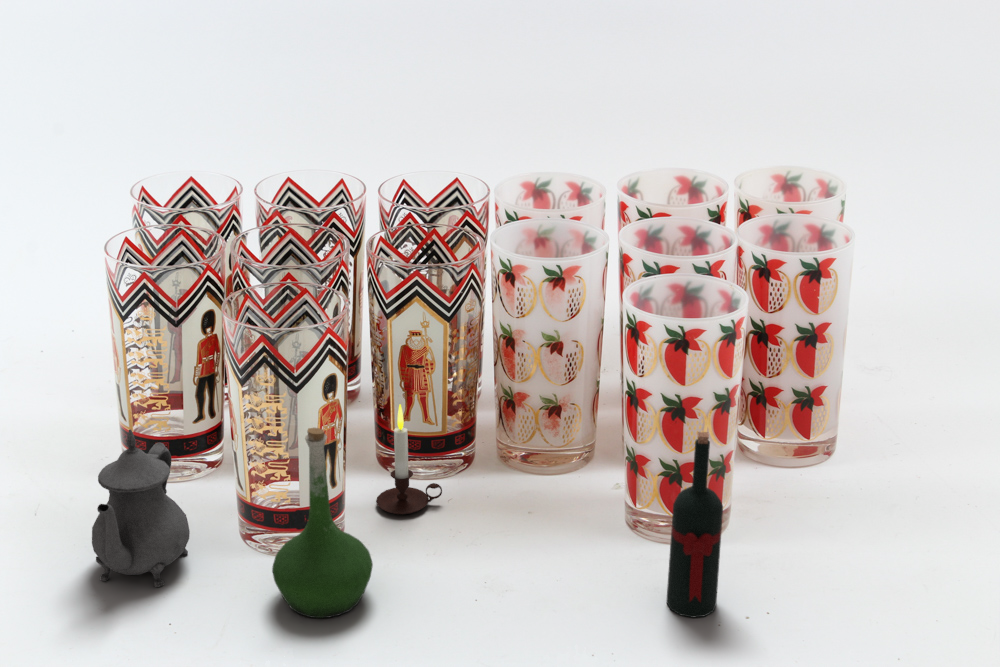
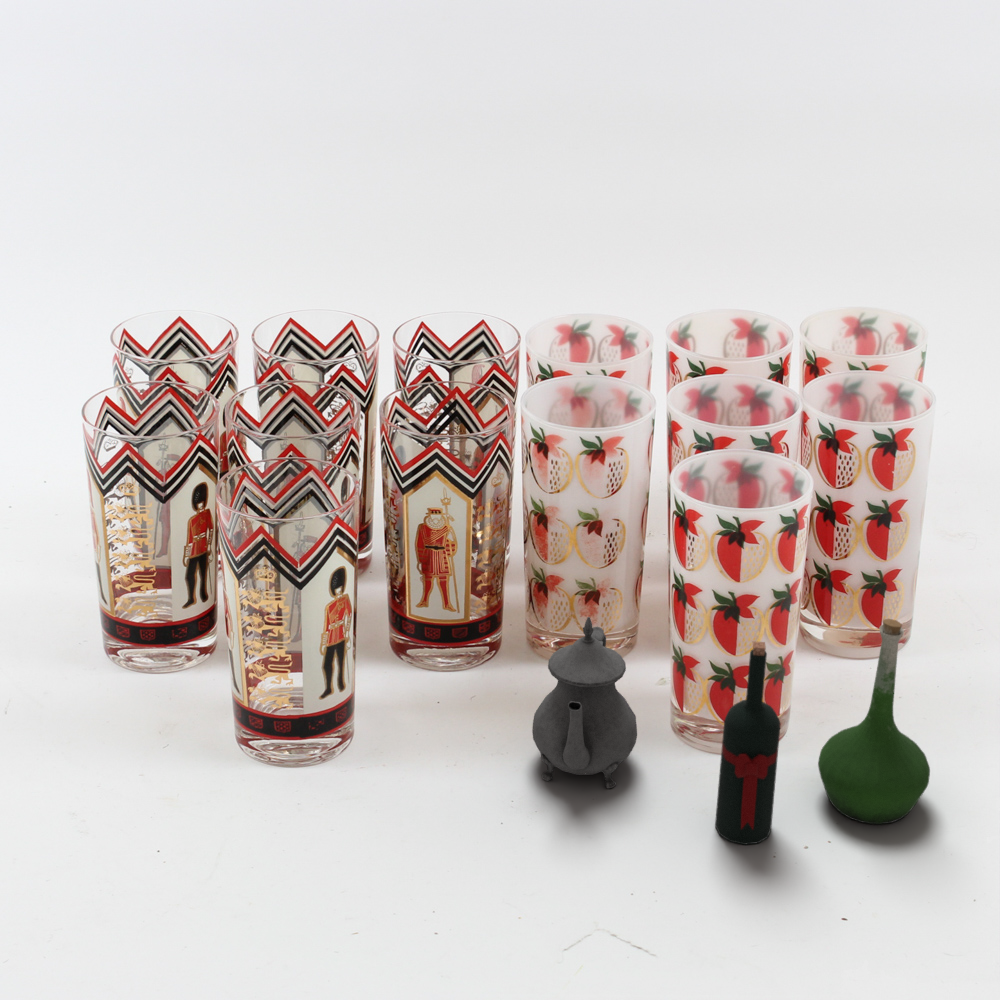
candle: present [376,404,442,514] -> none [389,592,464,714]
vase: present [272,428,373,618] -> present [818,619,930,824]
teapot: present [92,429,190,587] -> present [532,617,637,788]

